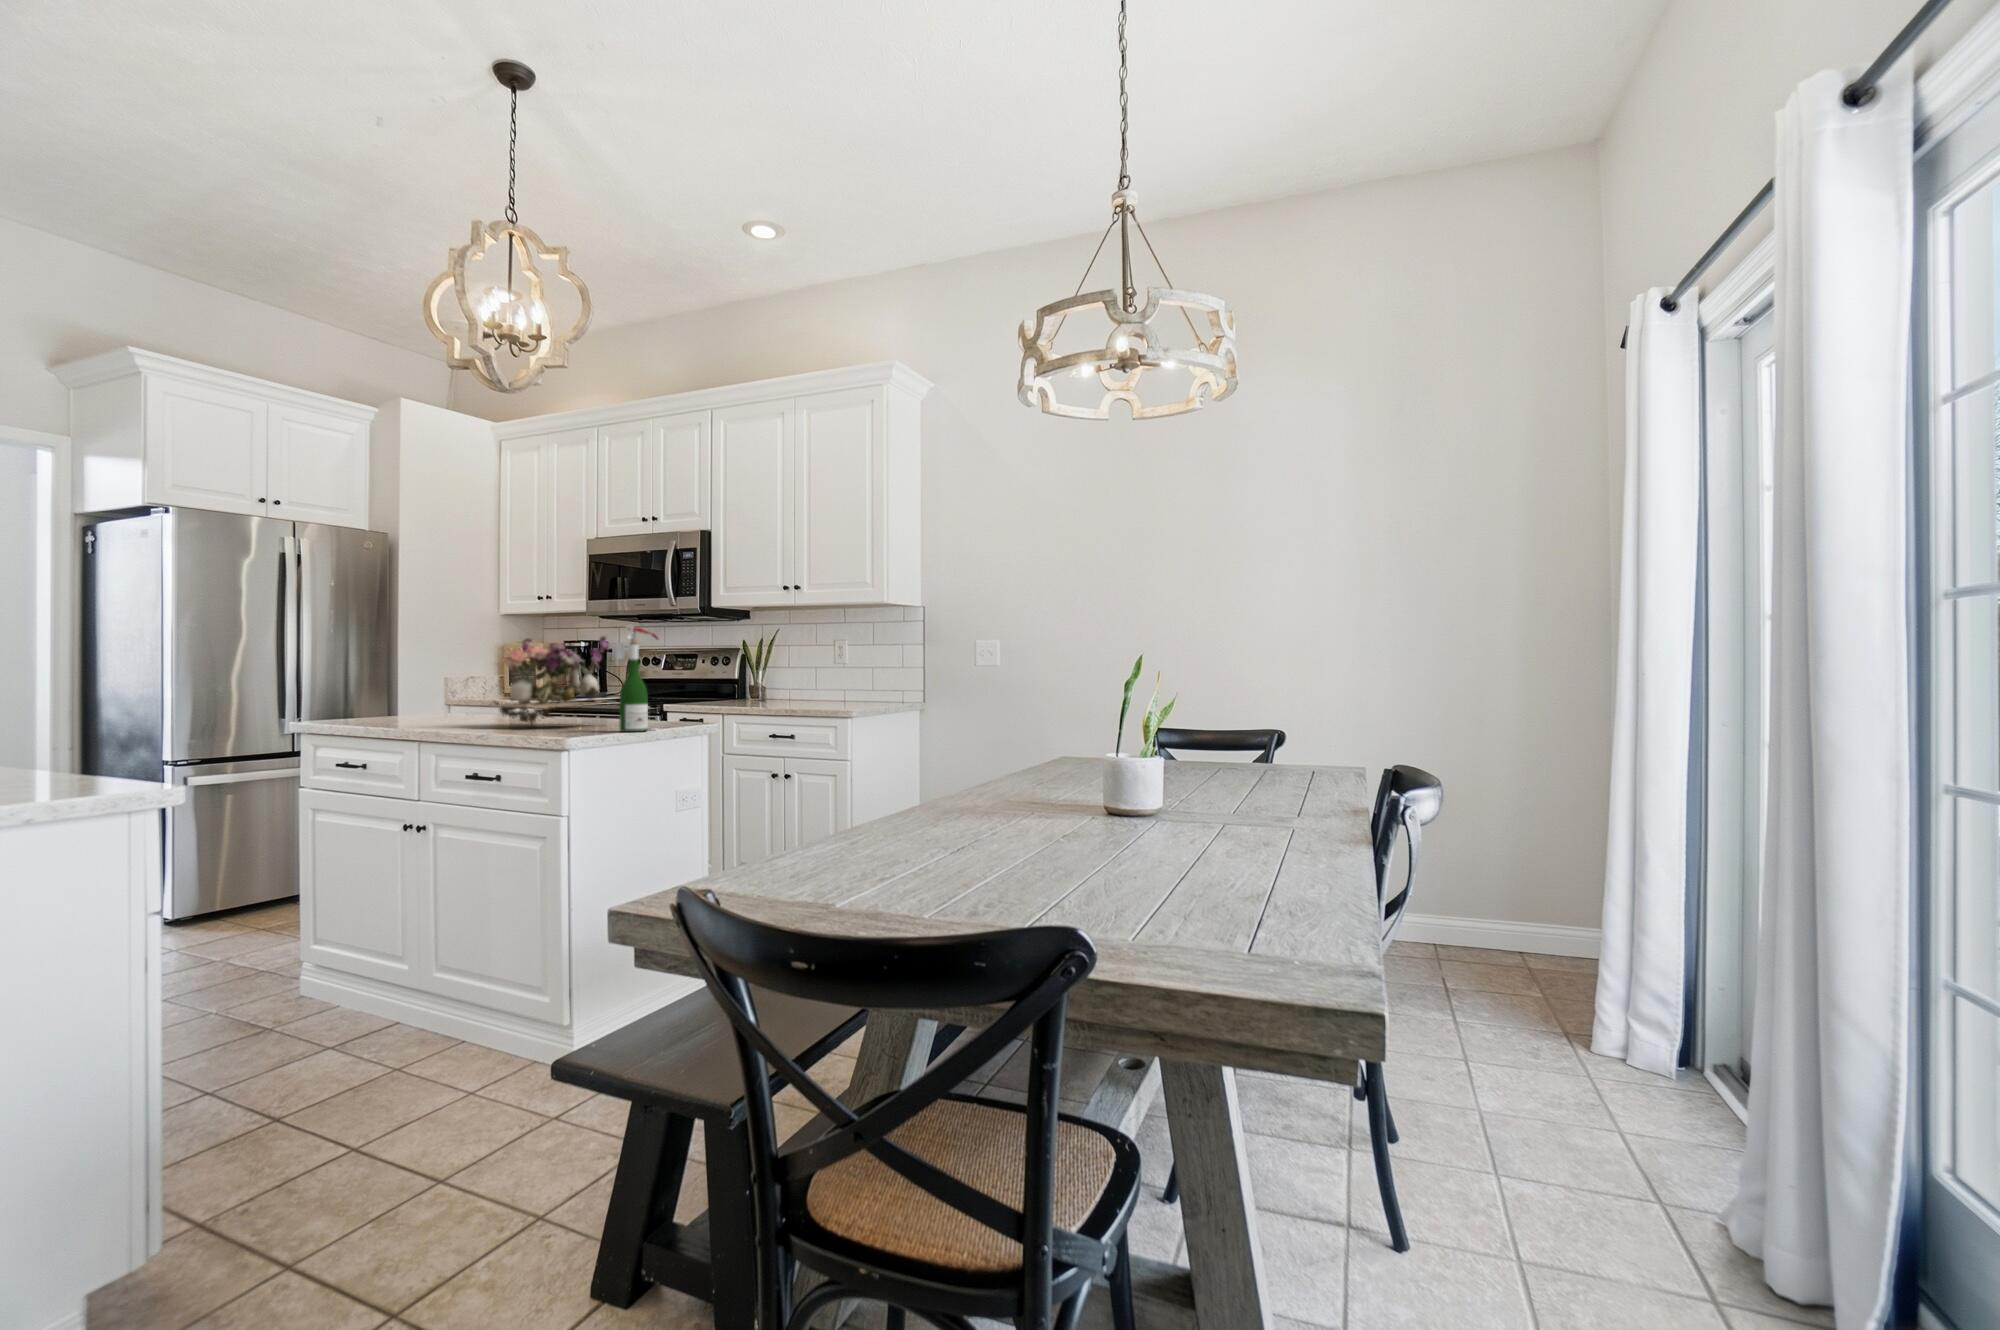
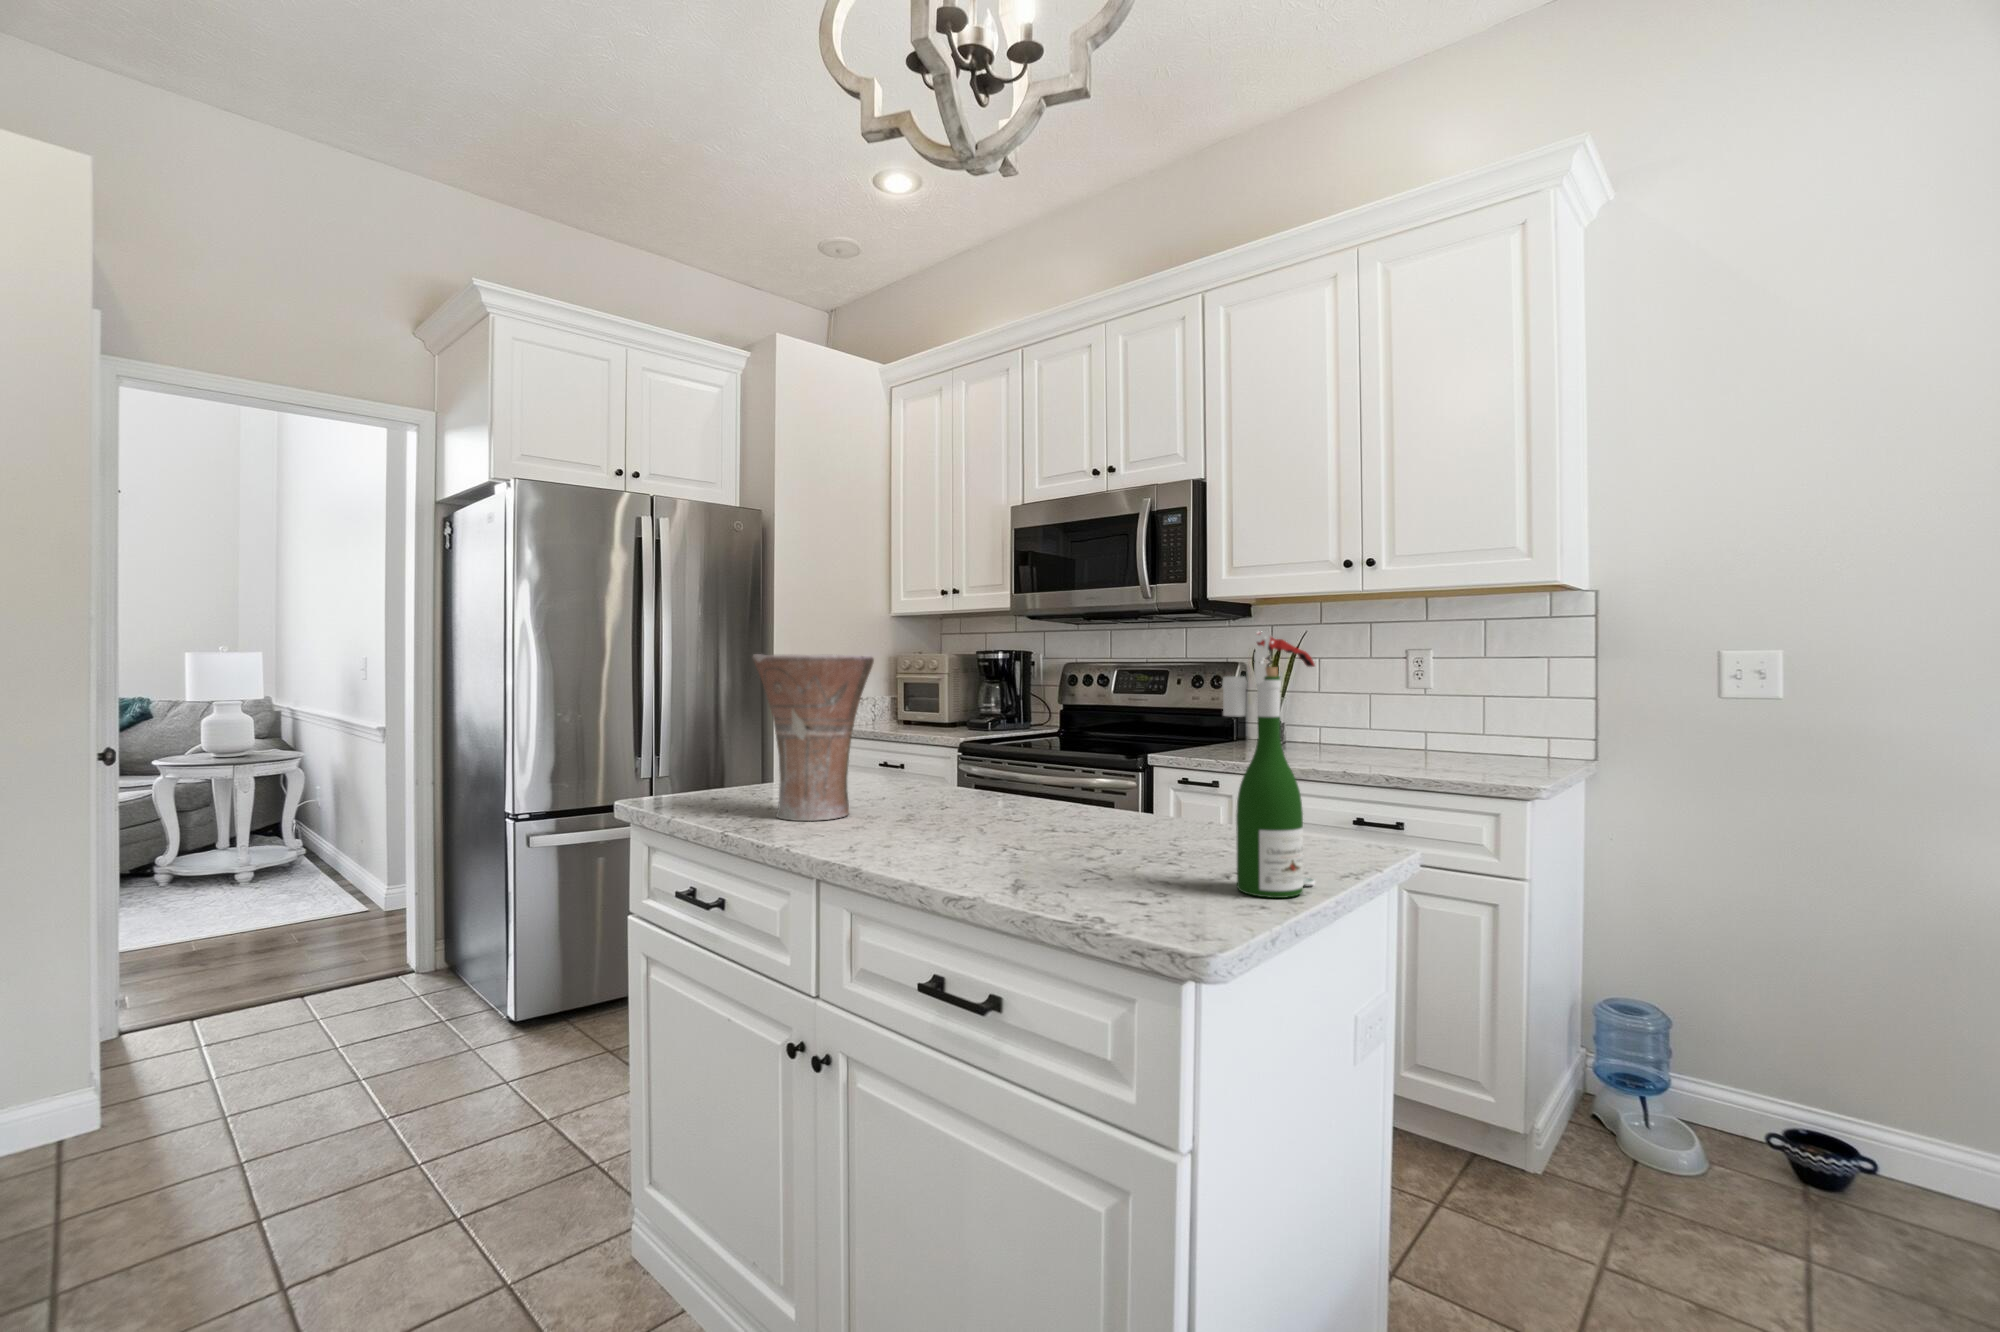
vase: none [382,634,460,725] -> present [753,654,874,821]
flower arrangement: present [488,635,609,724] -> none [918,648,1168,840]

